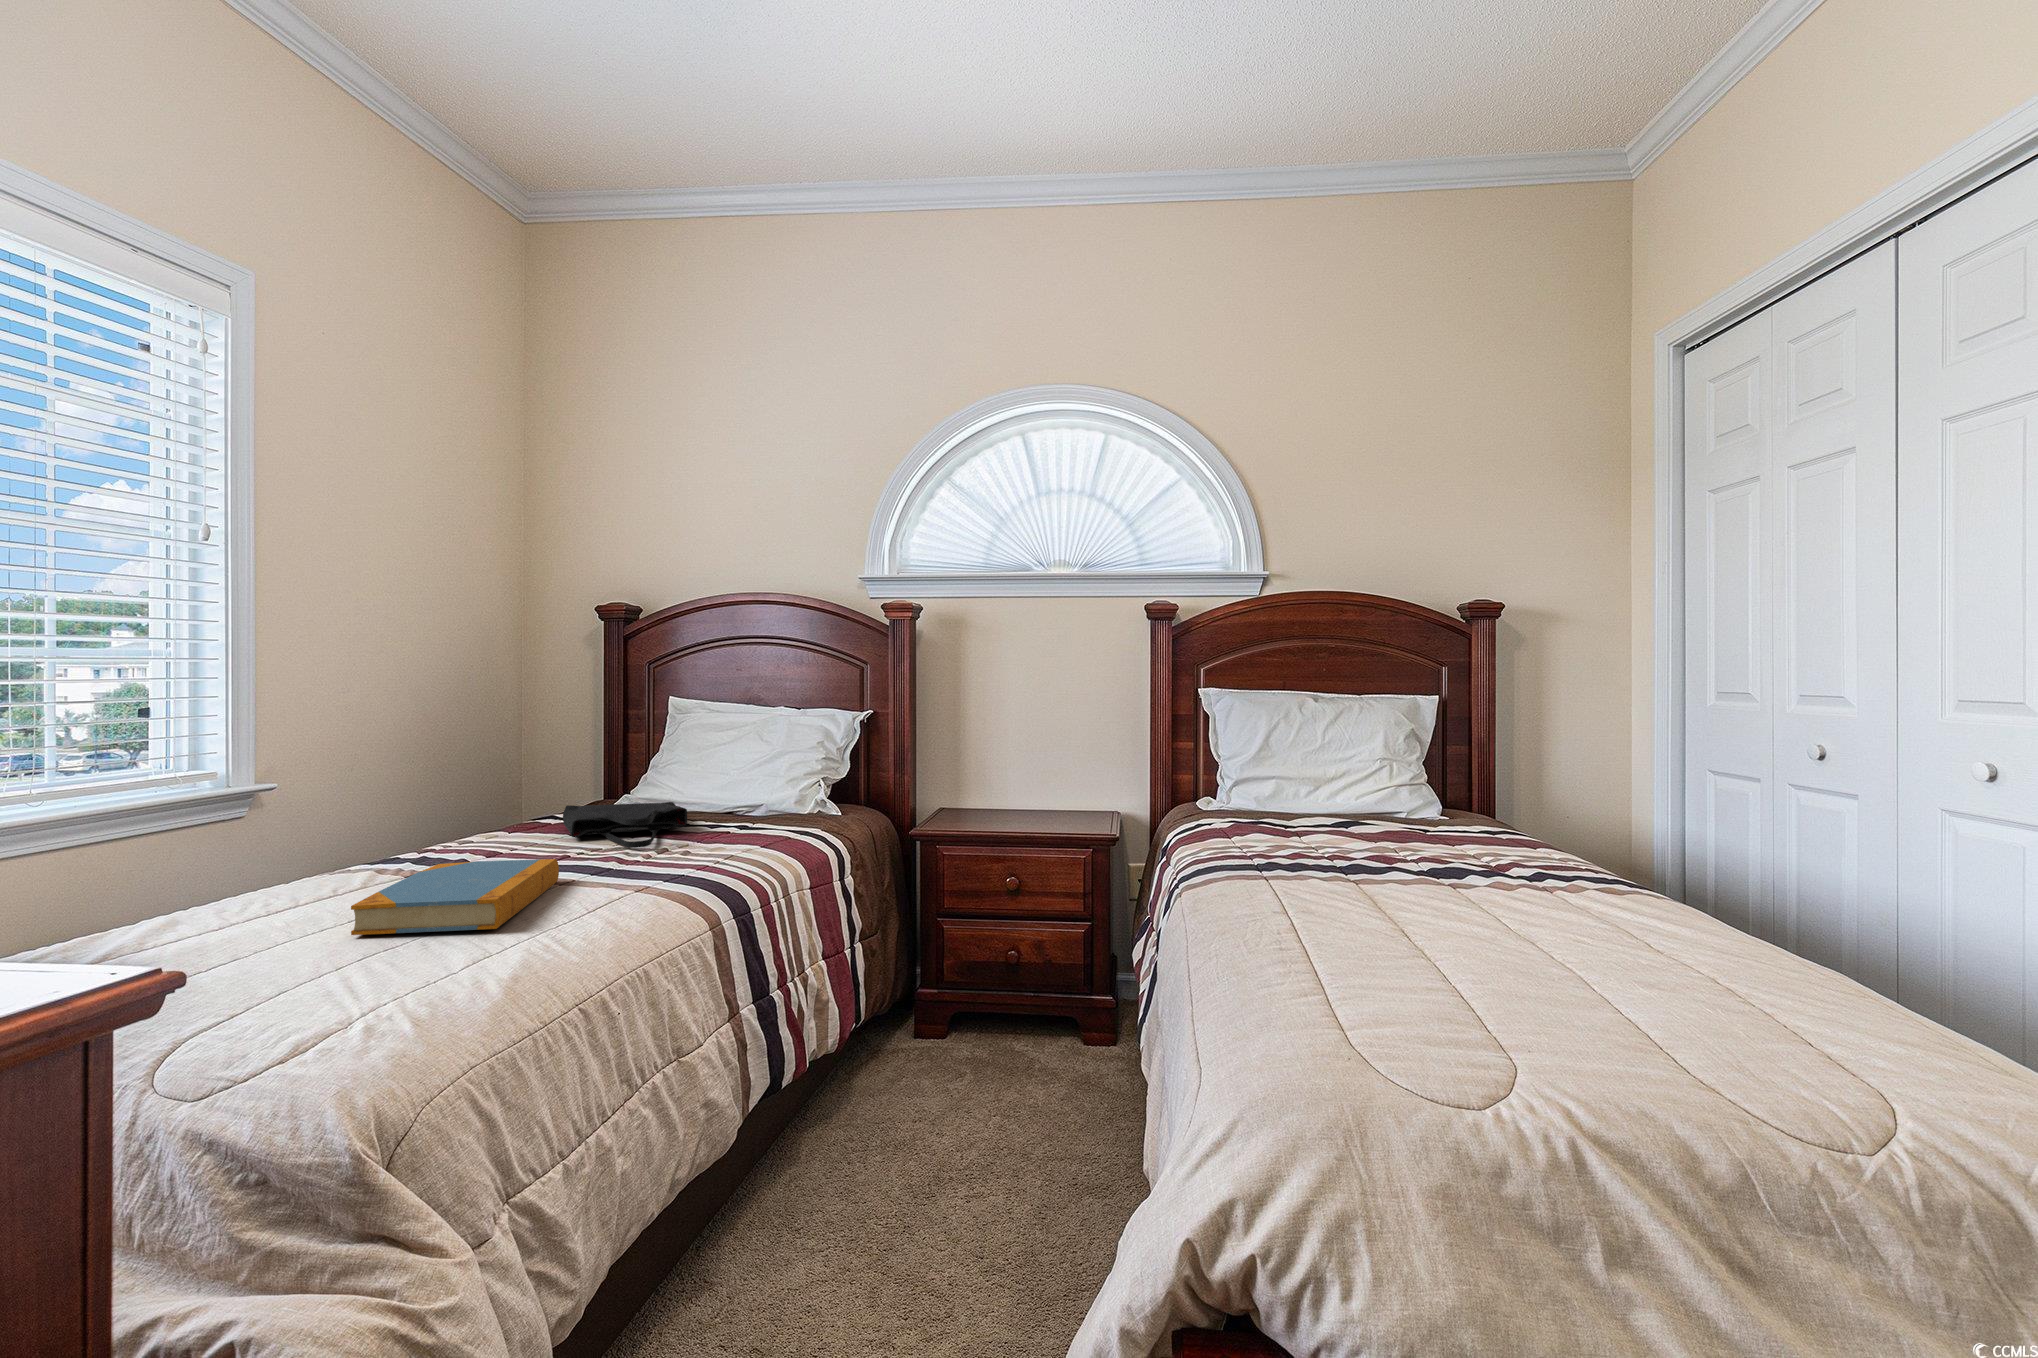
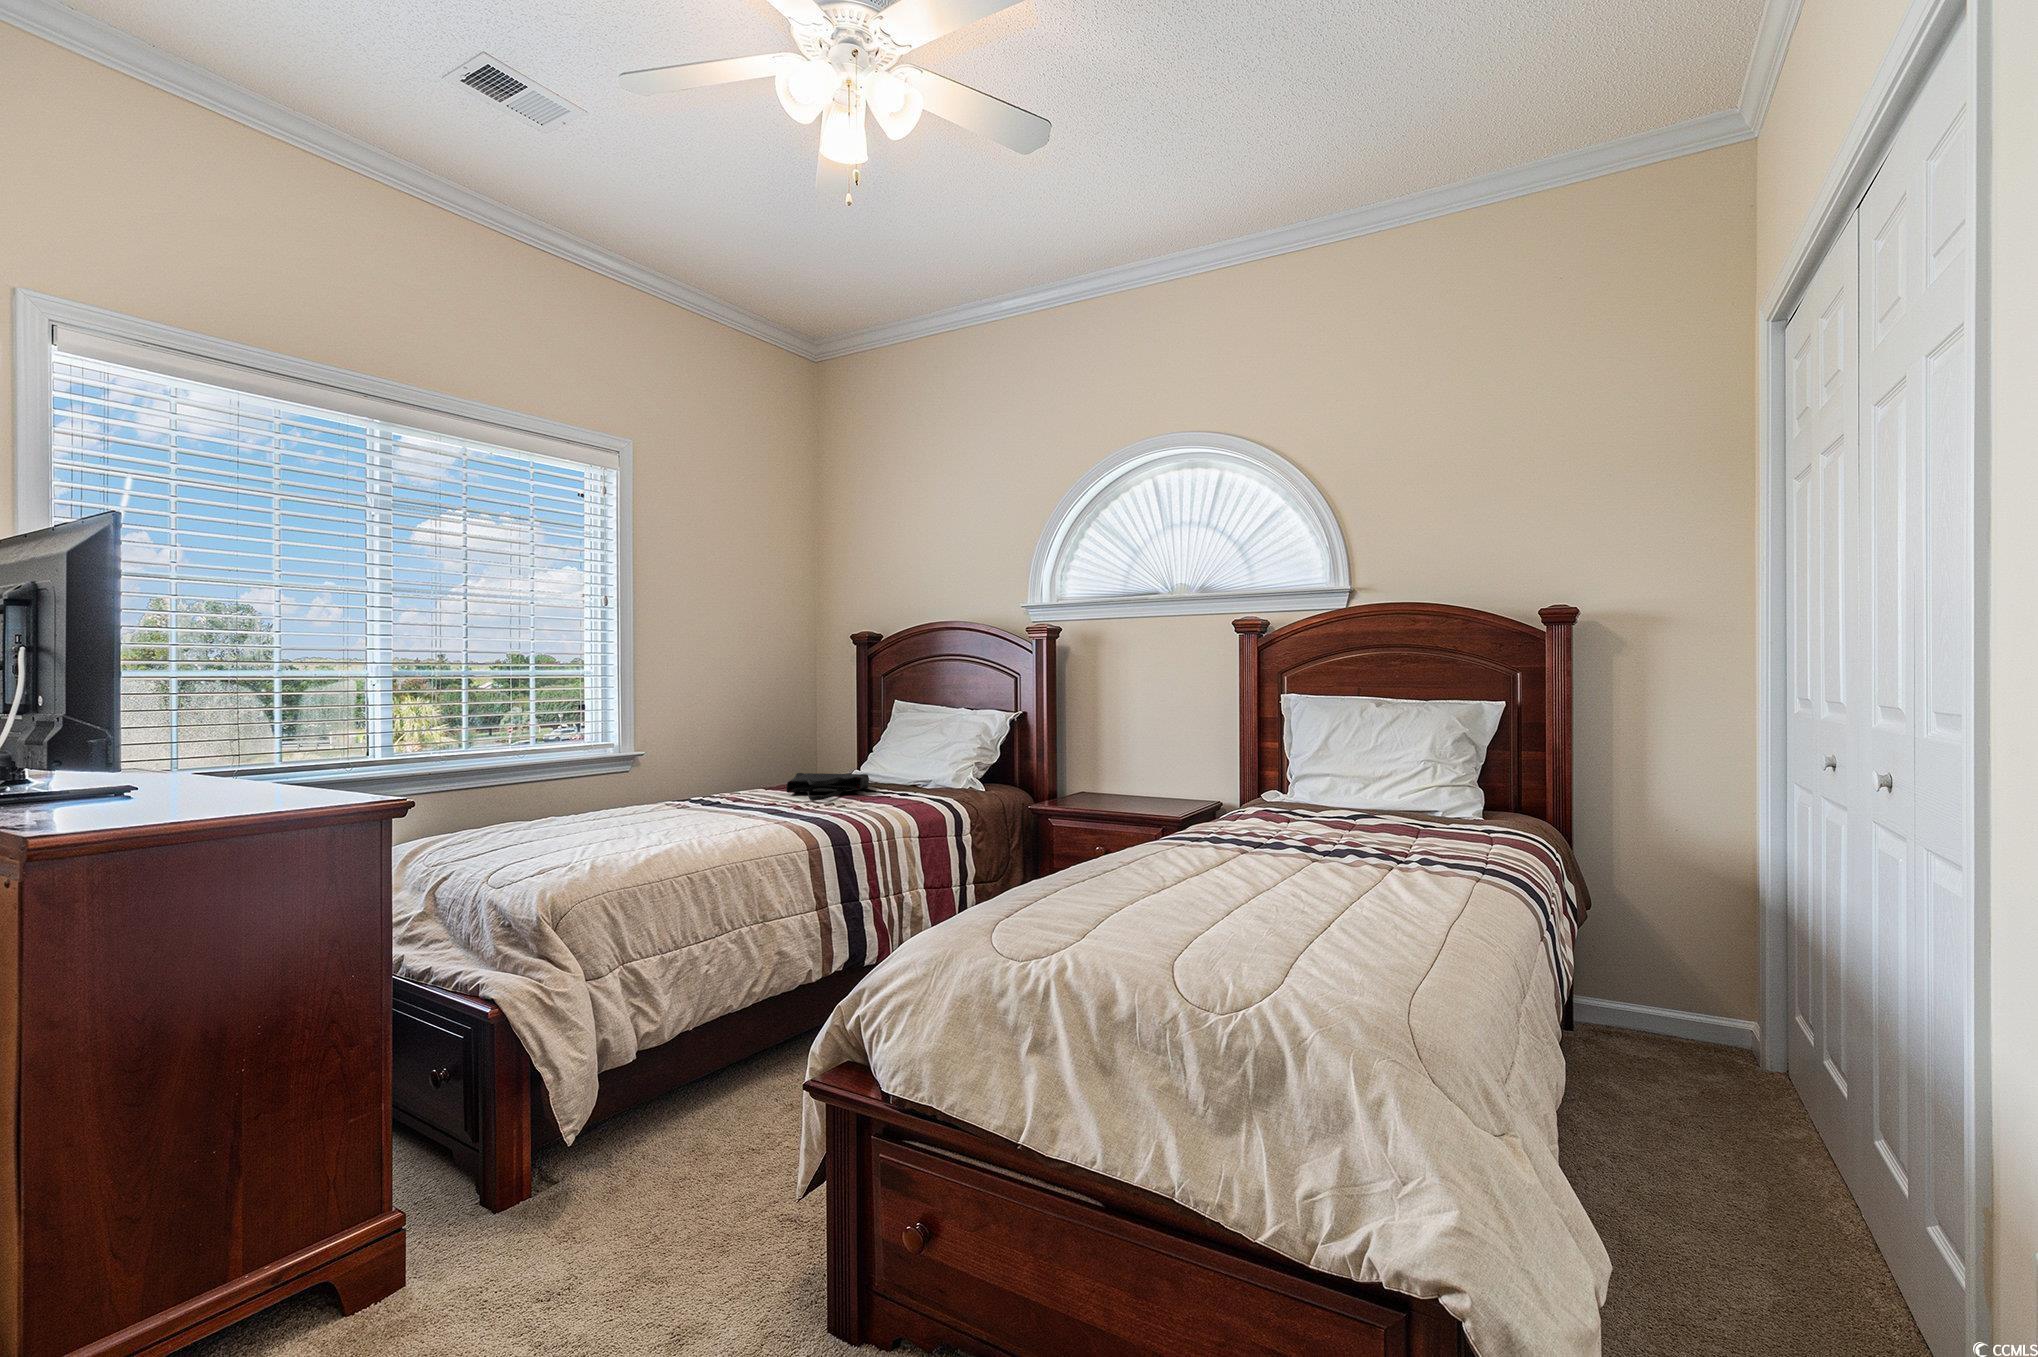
book: present [351,859,559,935] -> none [611,799,746,833]

